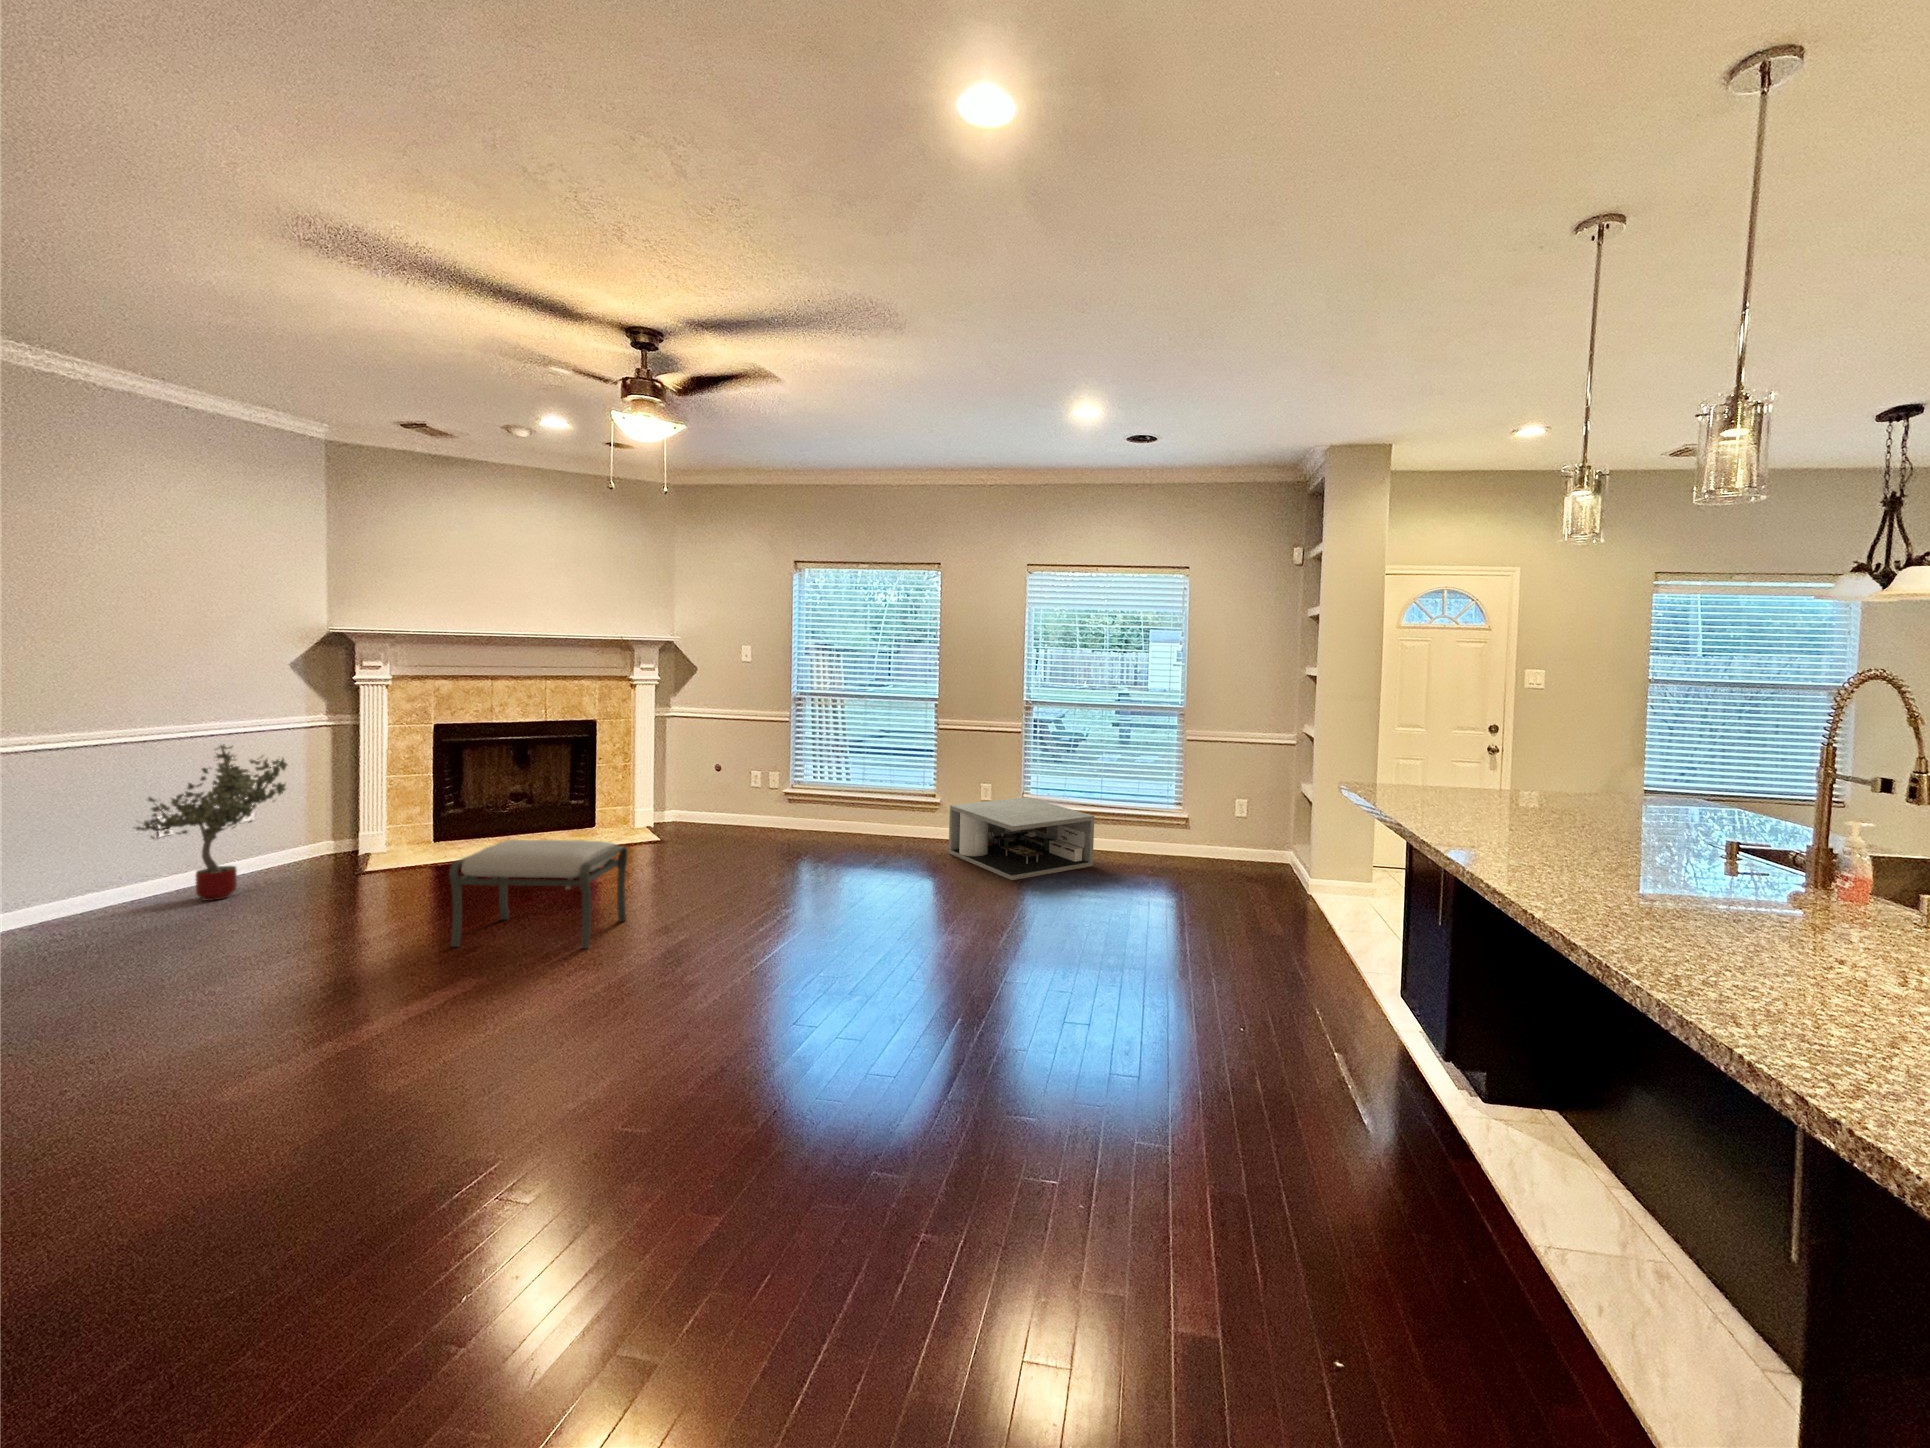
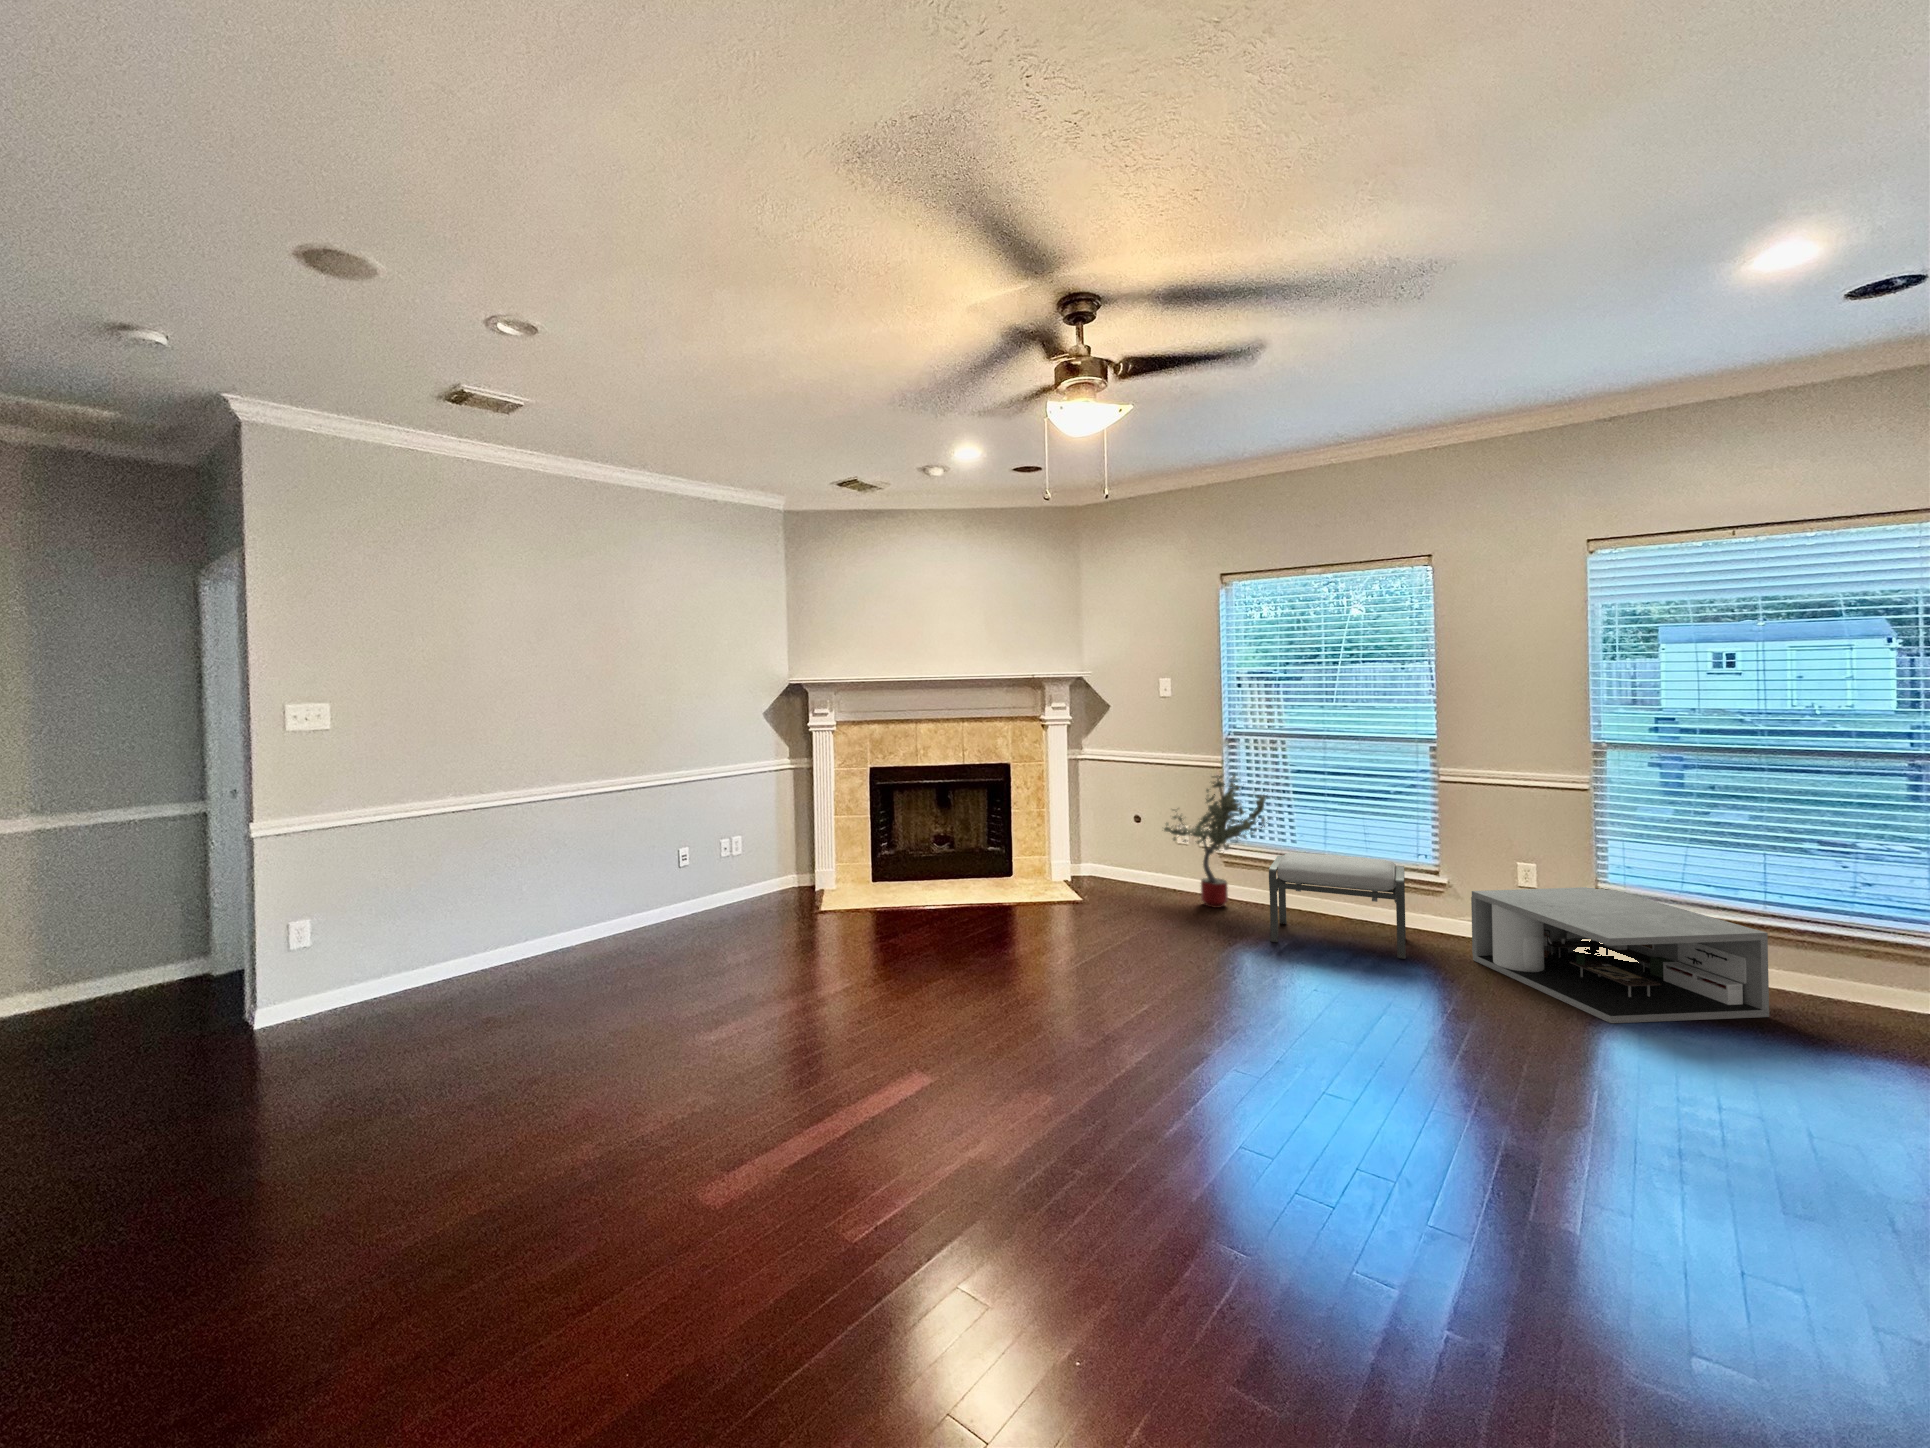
potted tree: present [133,744,287,901] -> present [1164,775,1267,908]
ottoman: present [449,840,628,948] -> present [1269,853,1406,959]

